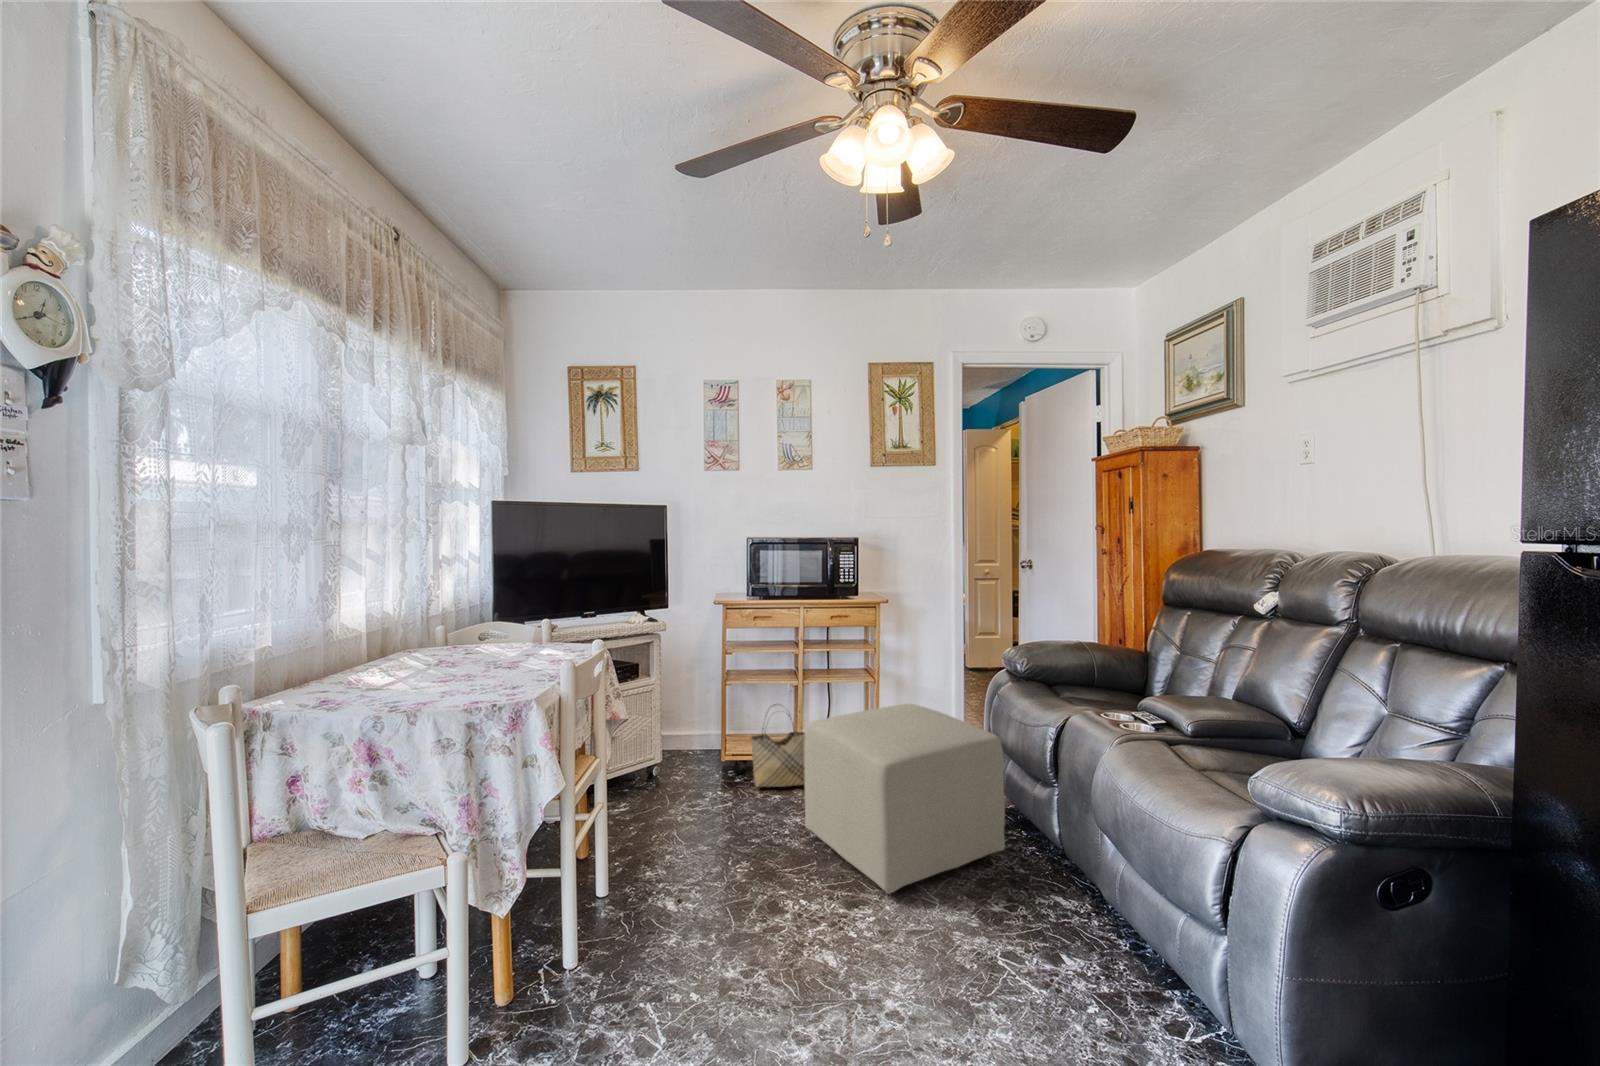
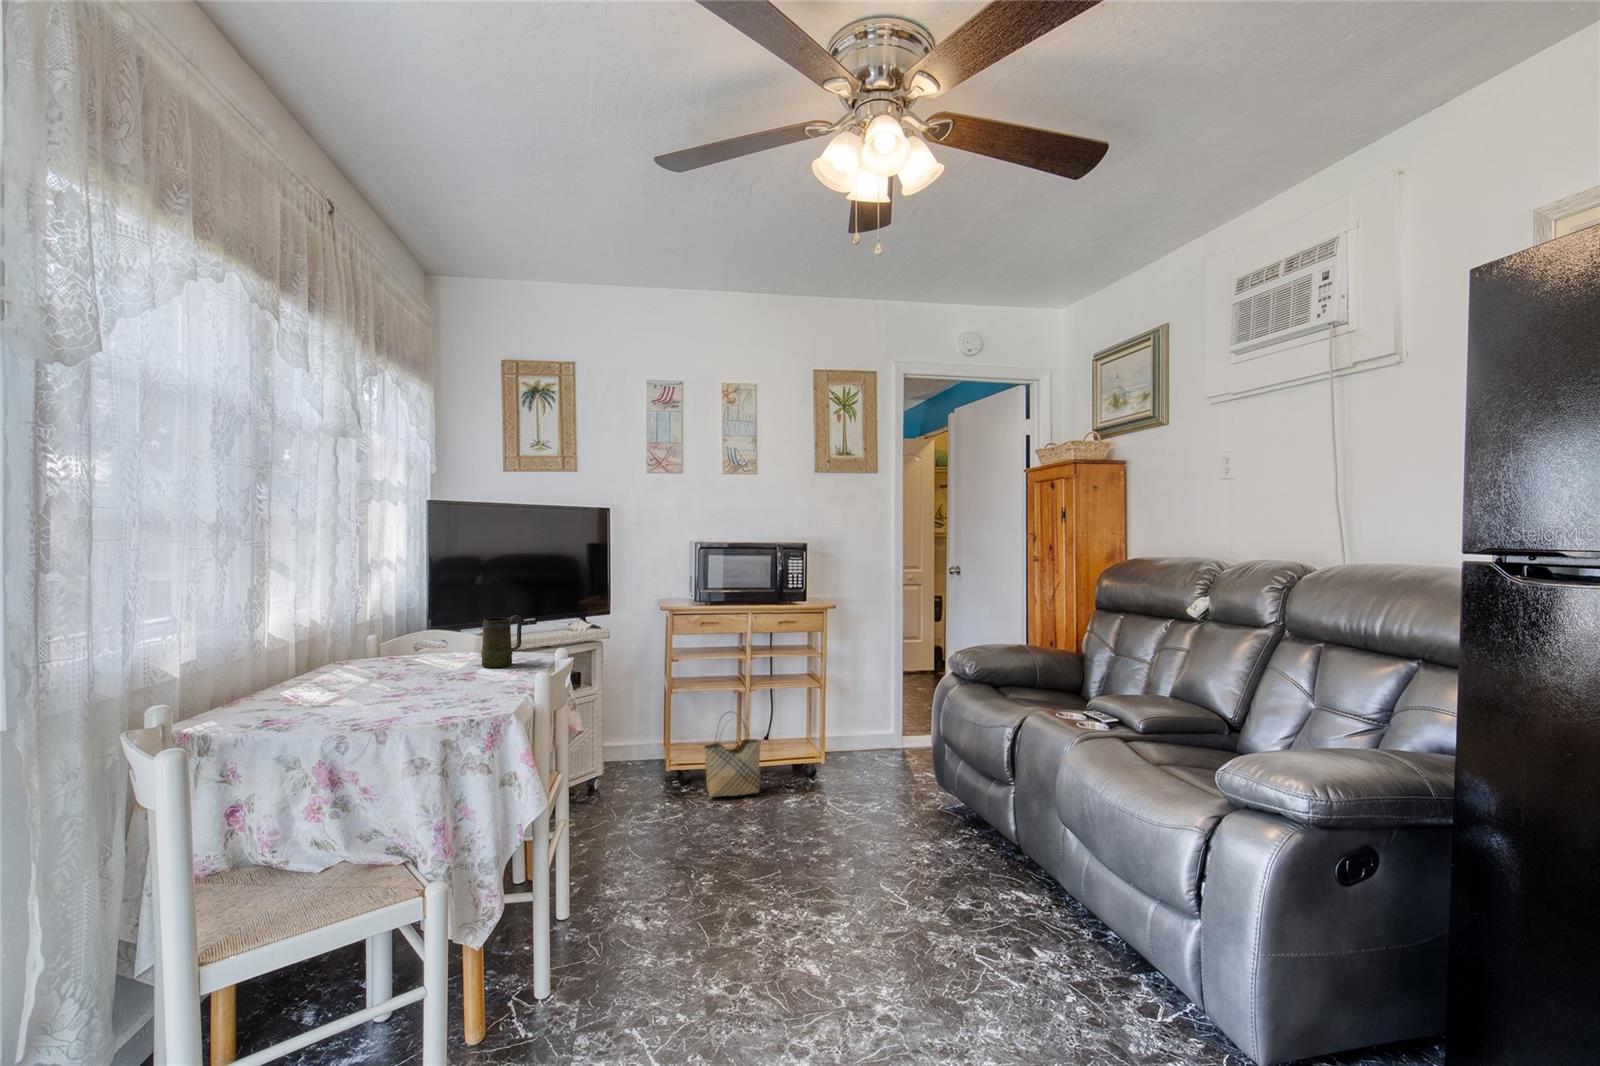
mug: none [526,608,564,657] -> present [481,615,522,668]
ottoman: present [804,704,1005,894] -> none [768,708,965,898]

